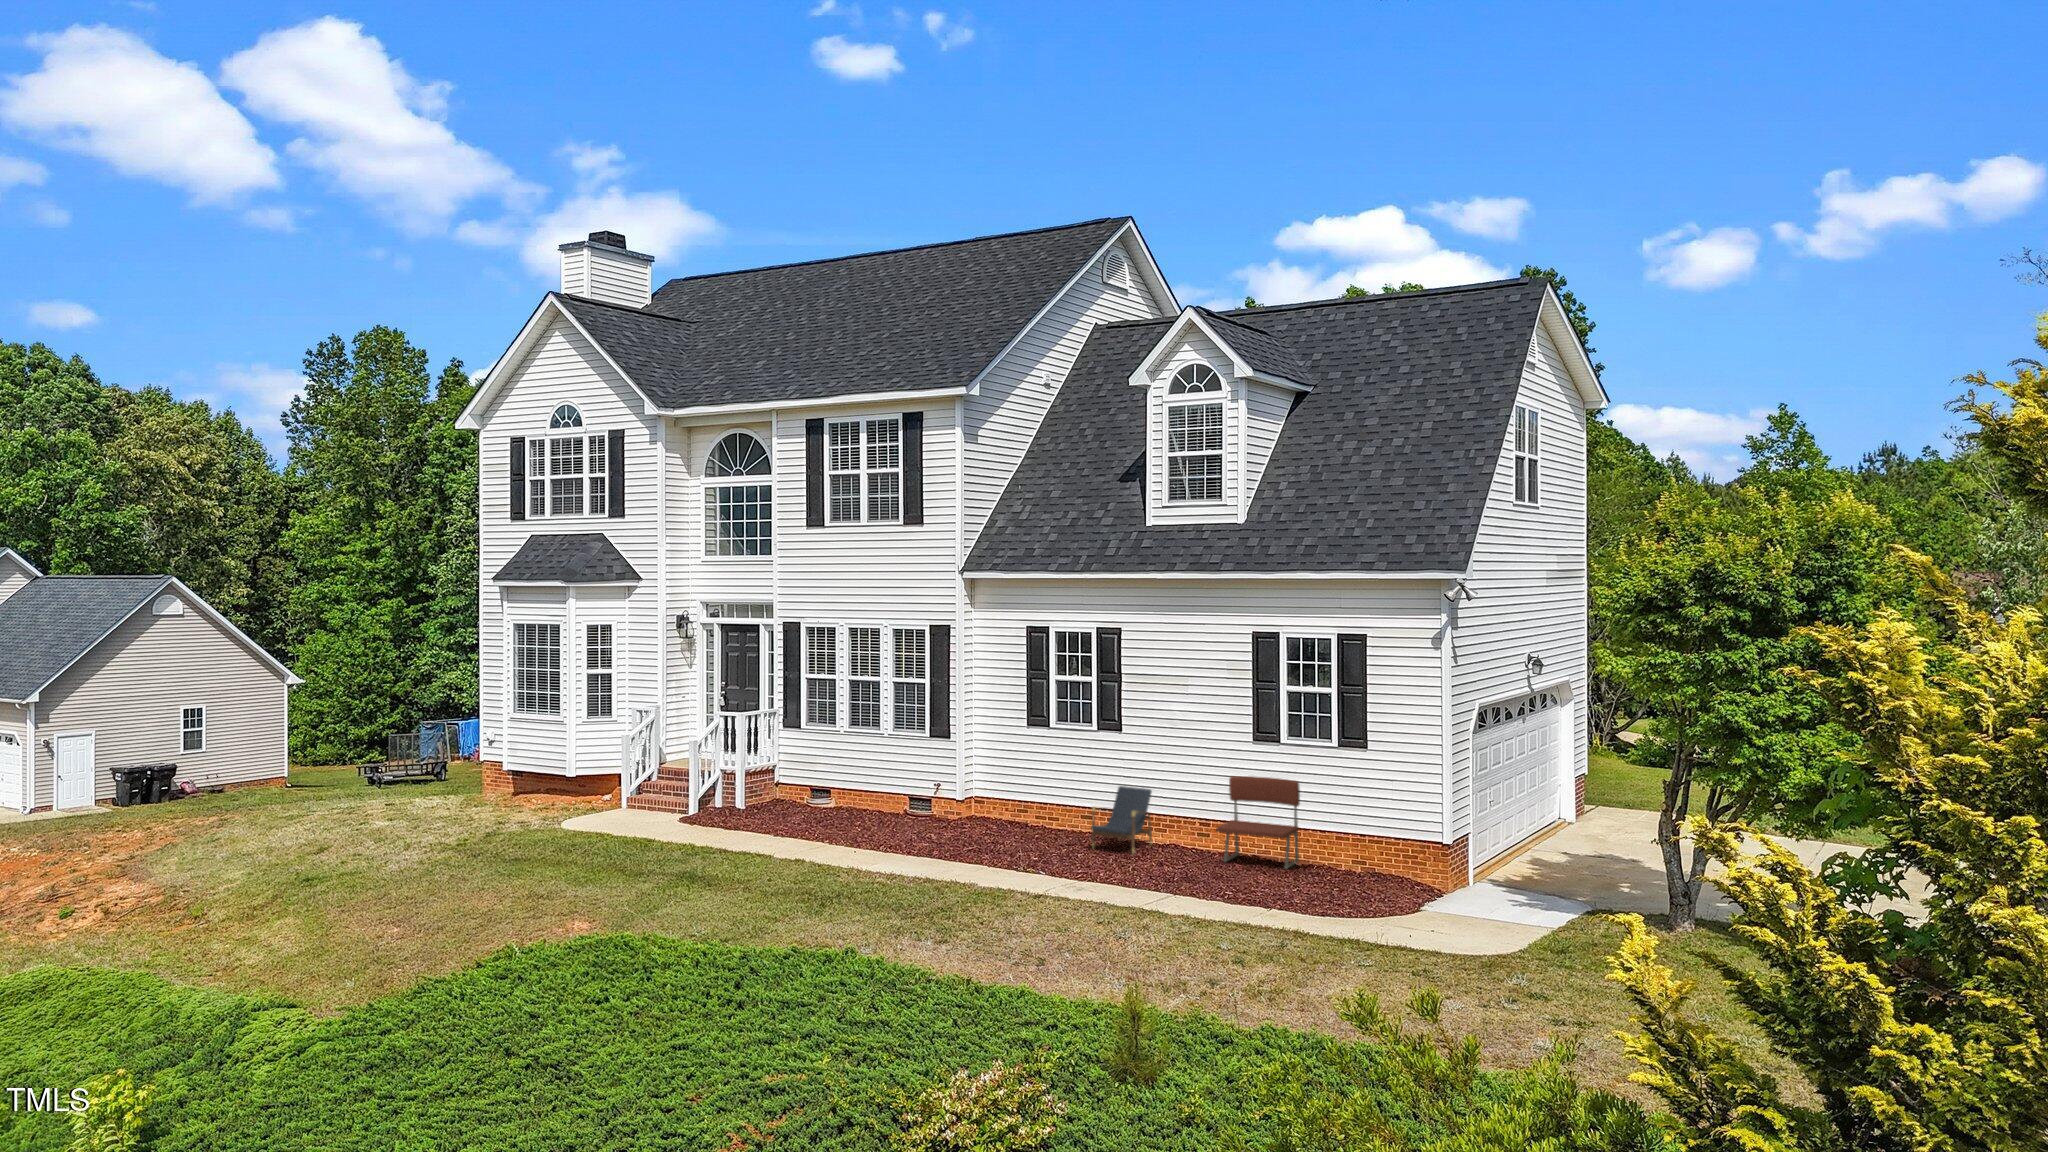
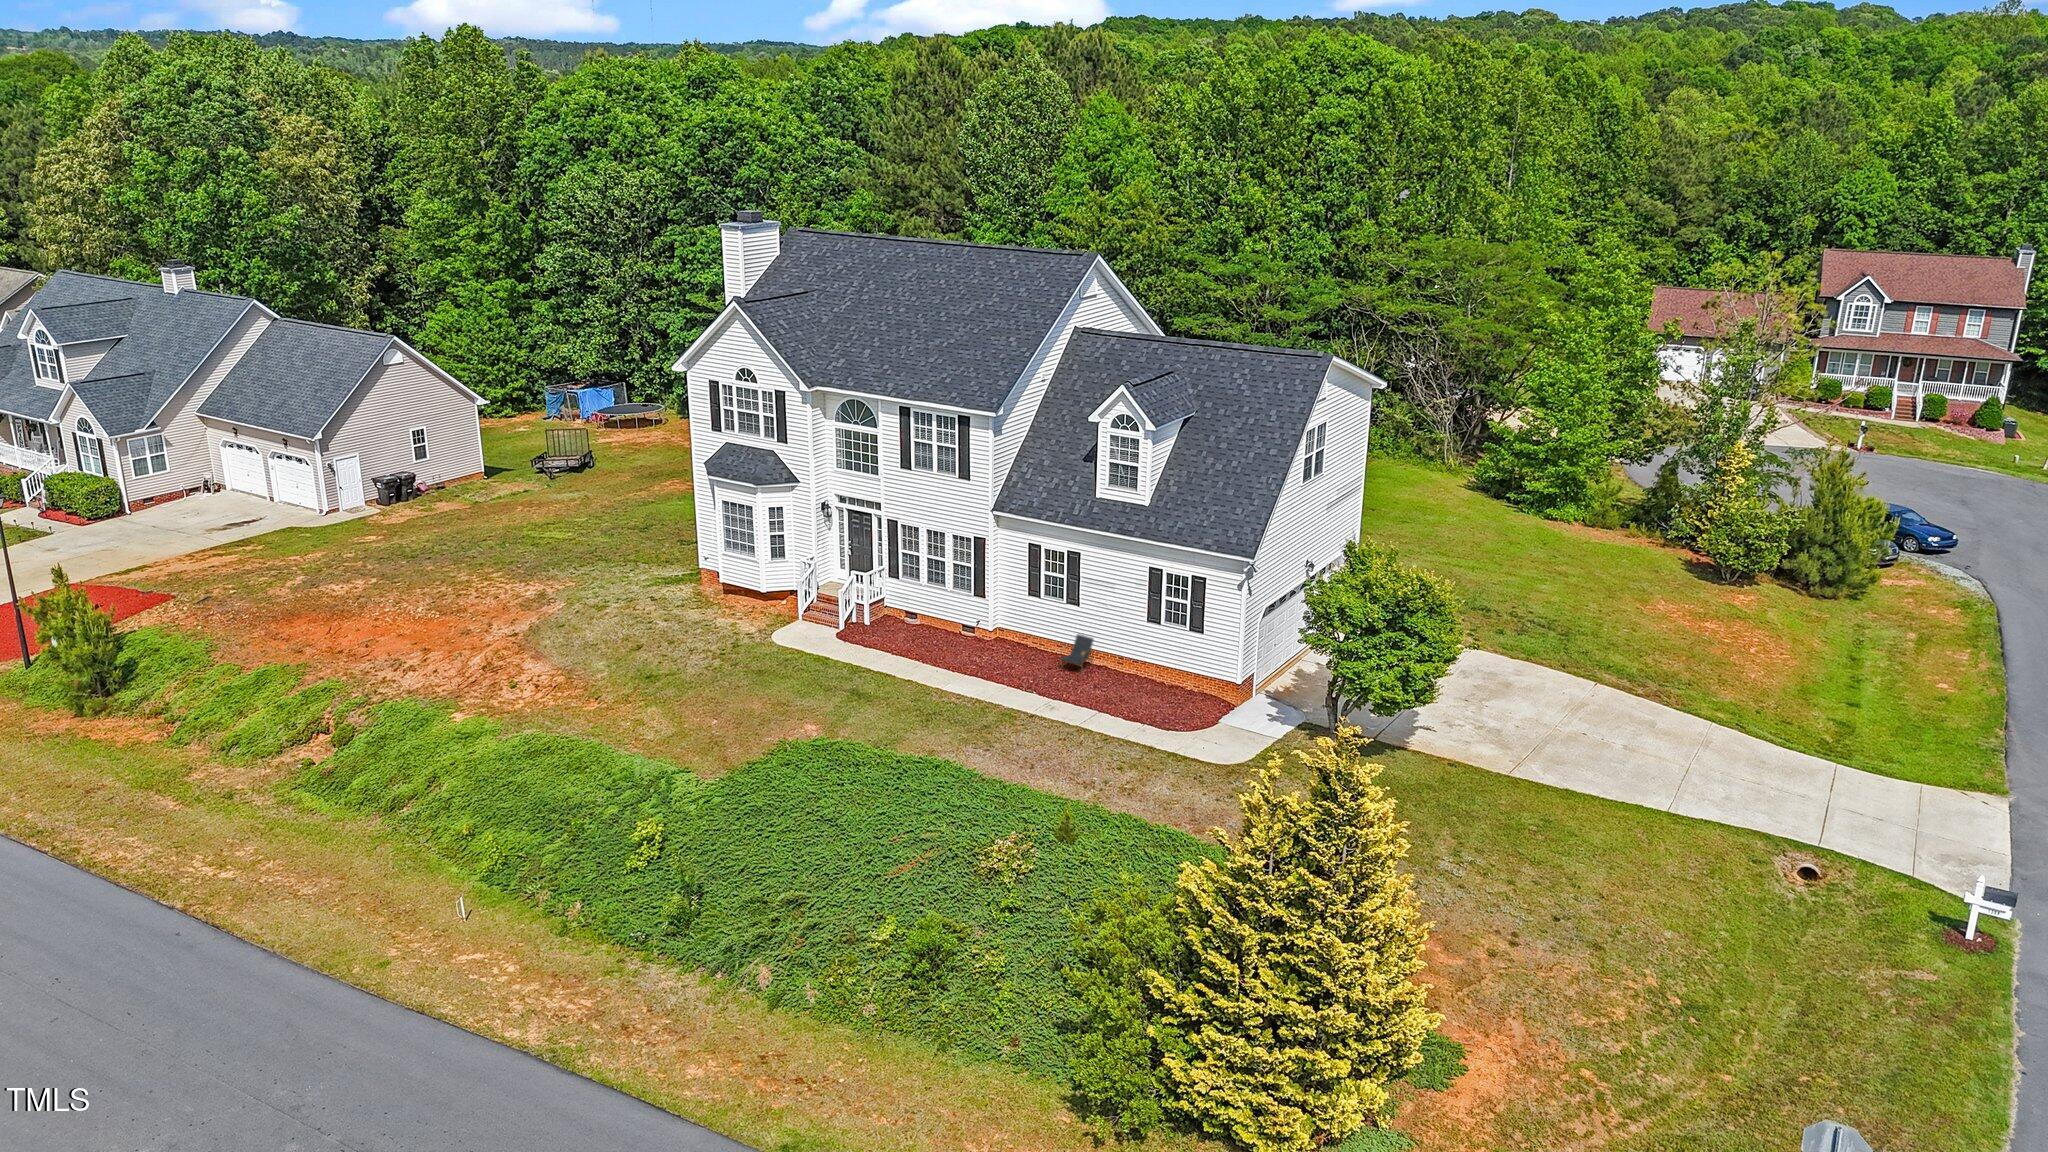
bench: present [1216,776,1300,869] -> none [1123,639,1167,690]

